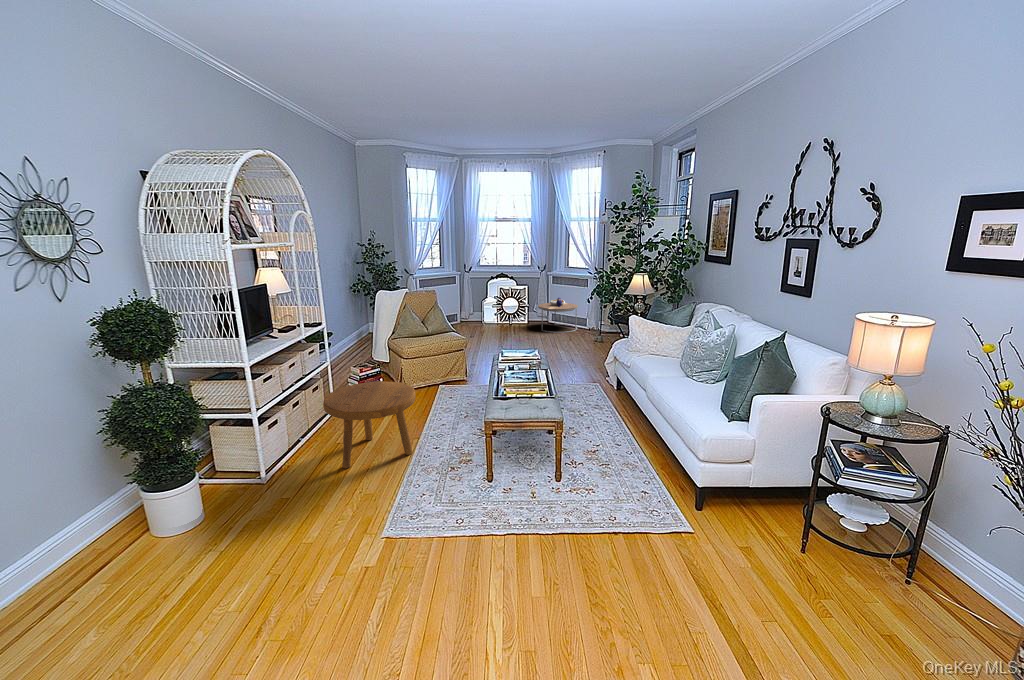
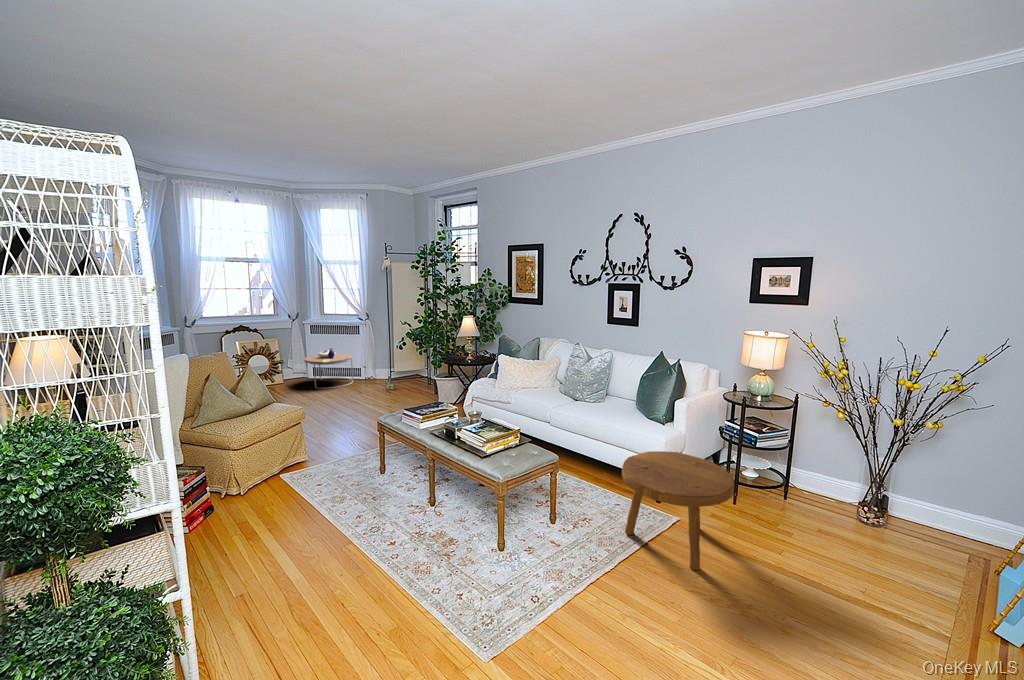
footstool: present [323,381,415,468] -> present [622,451,734,570]

